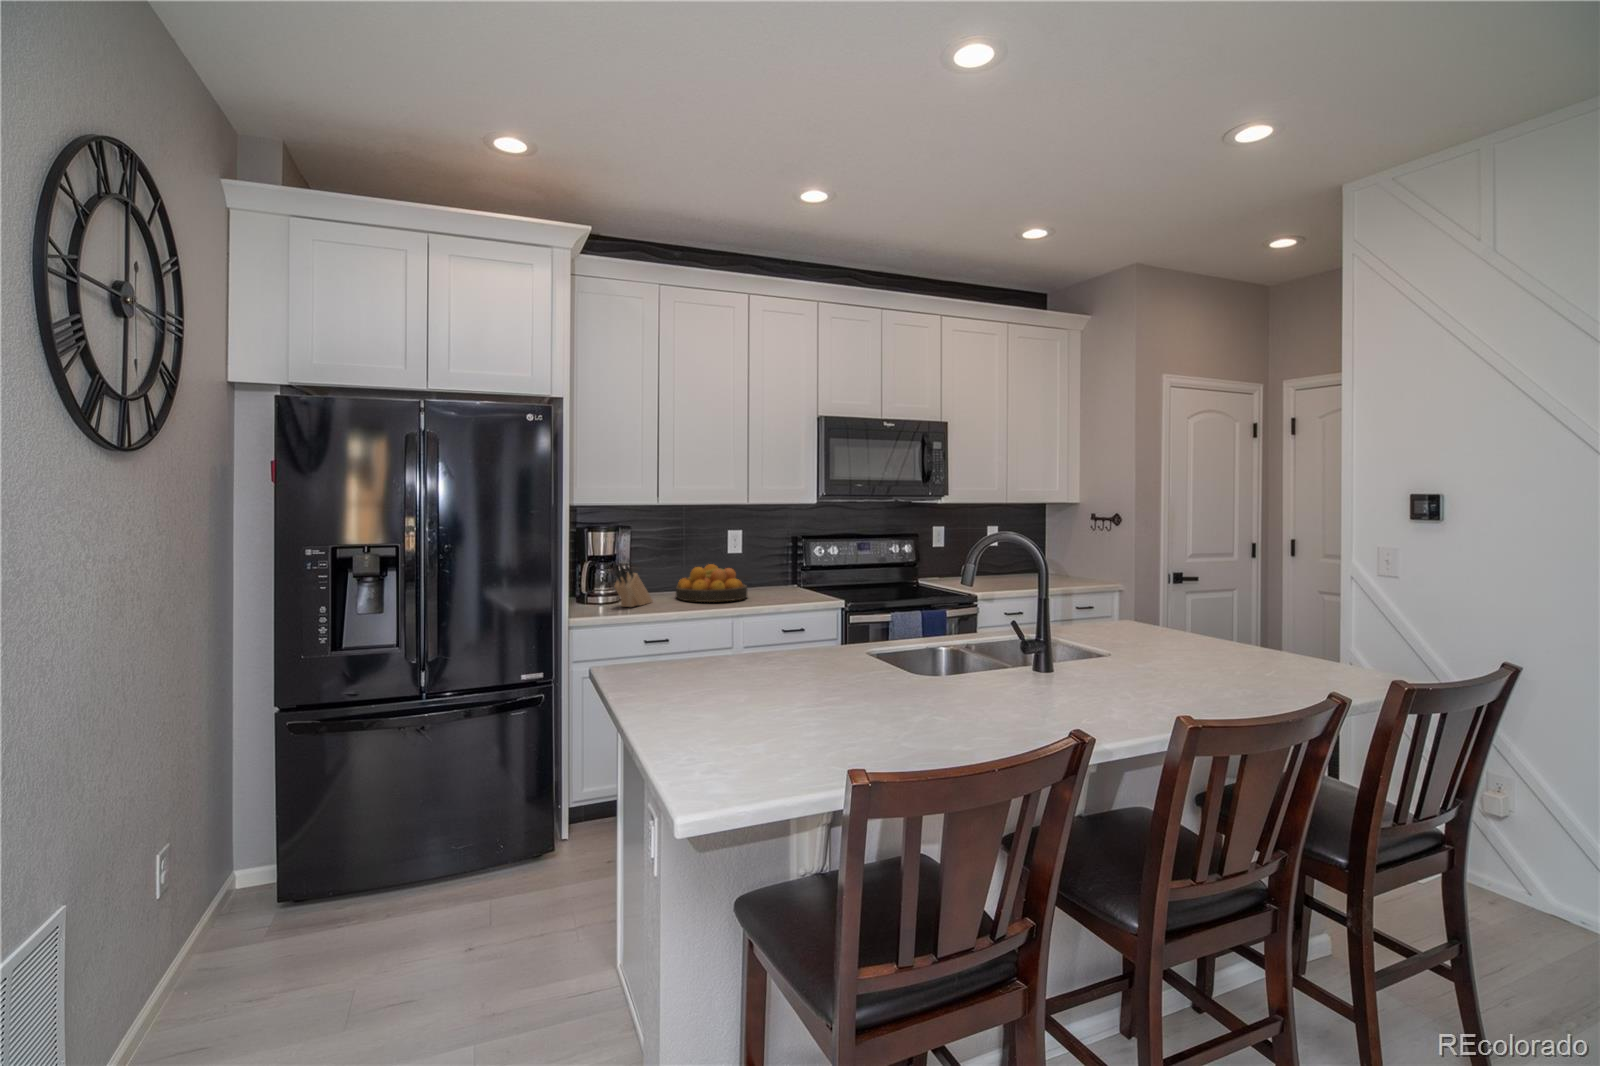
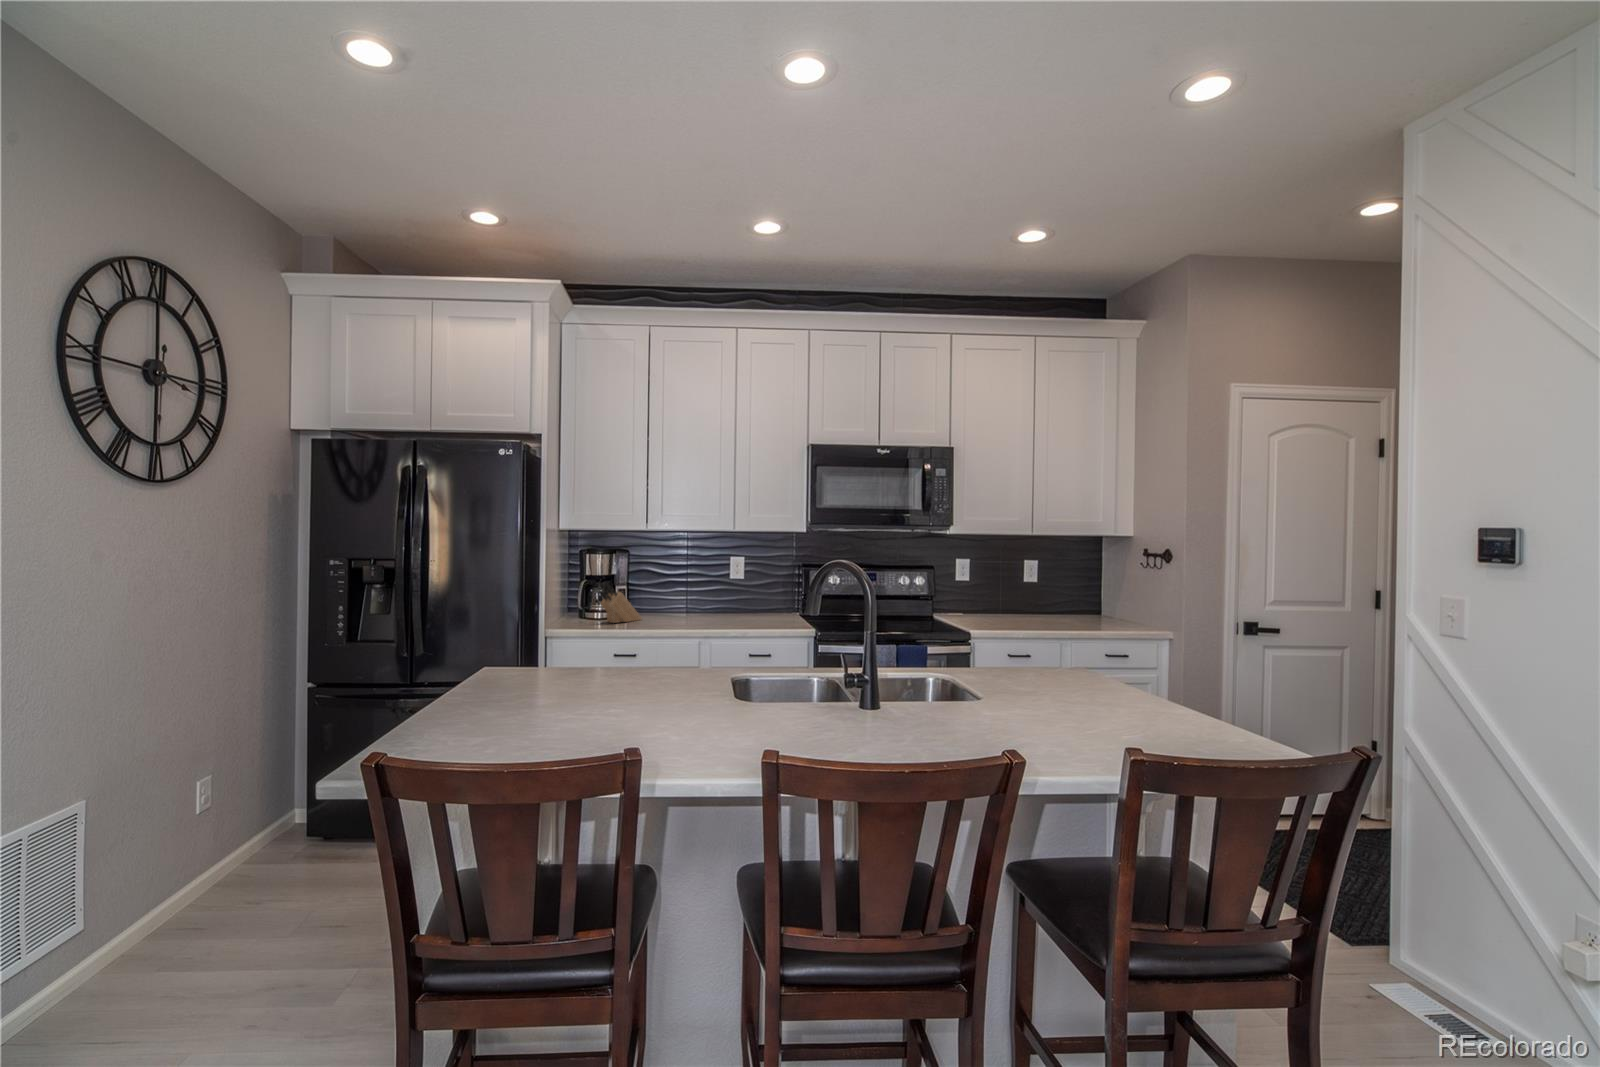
fruit bowl: present [676,564,747,602] -> none [667,587,735,622]

